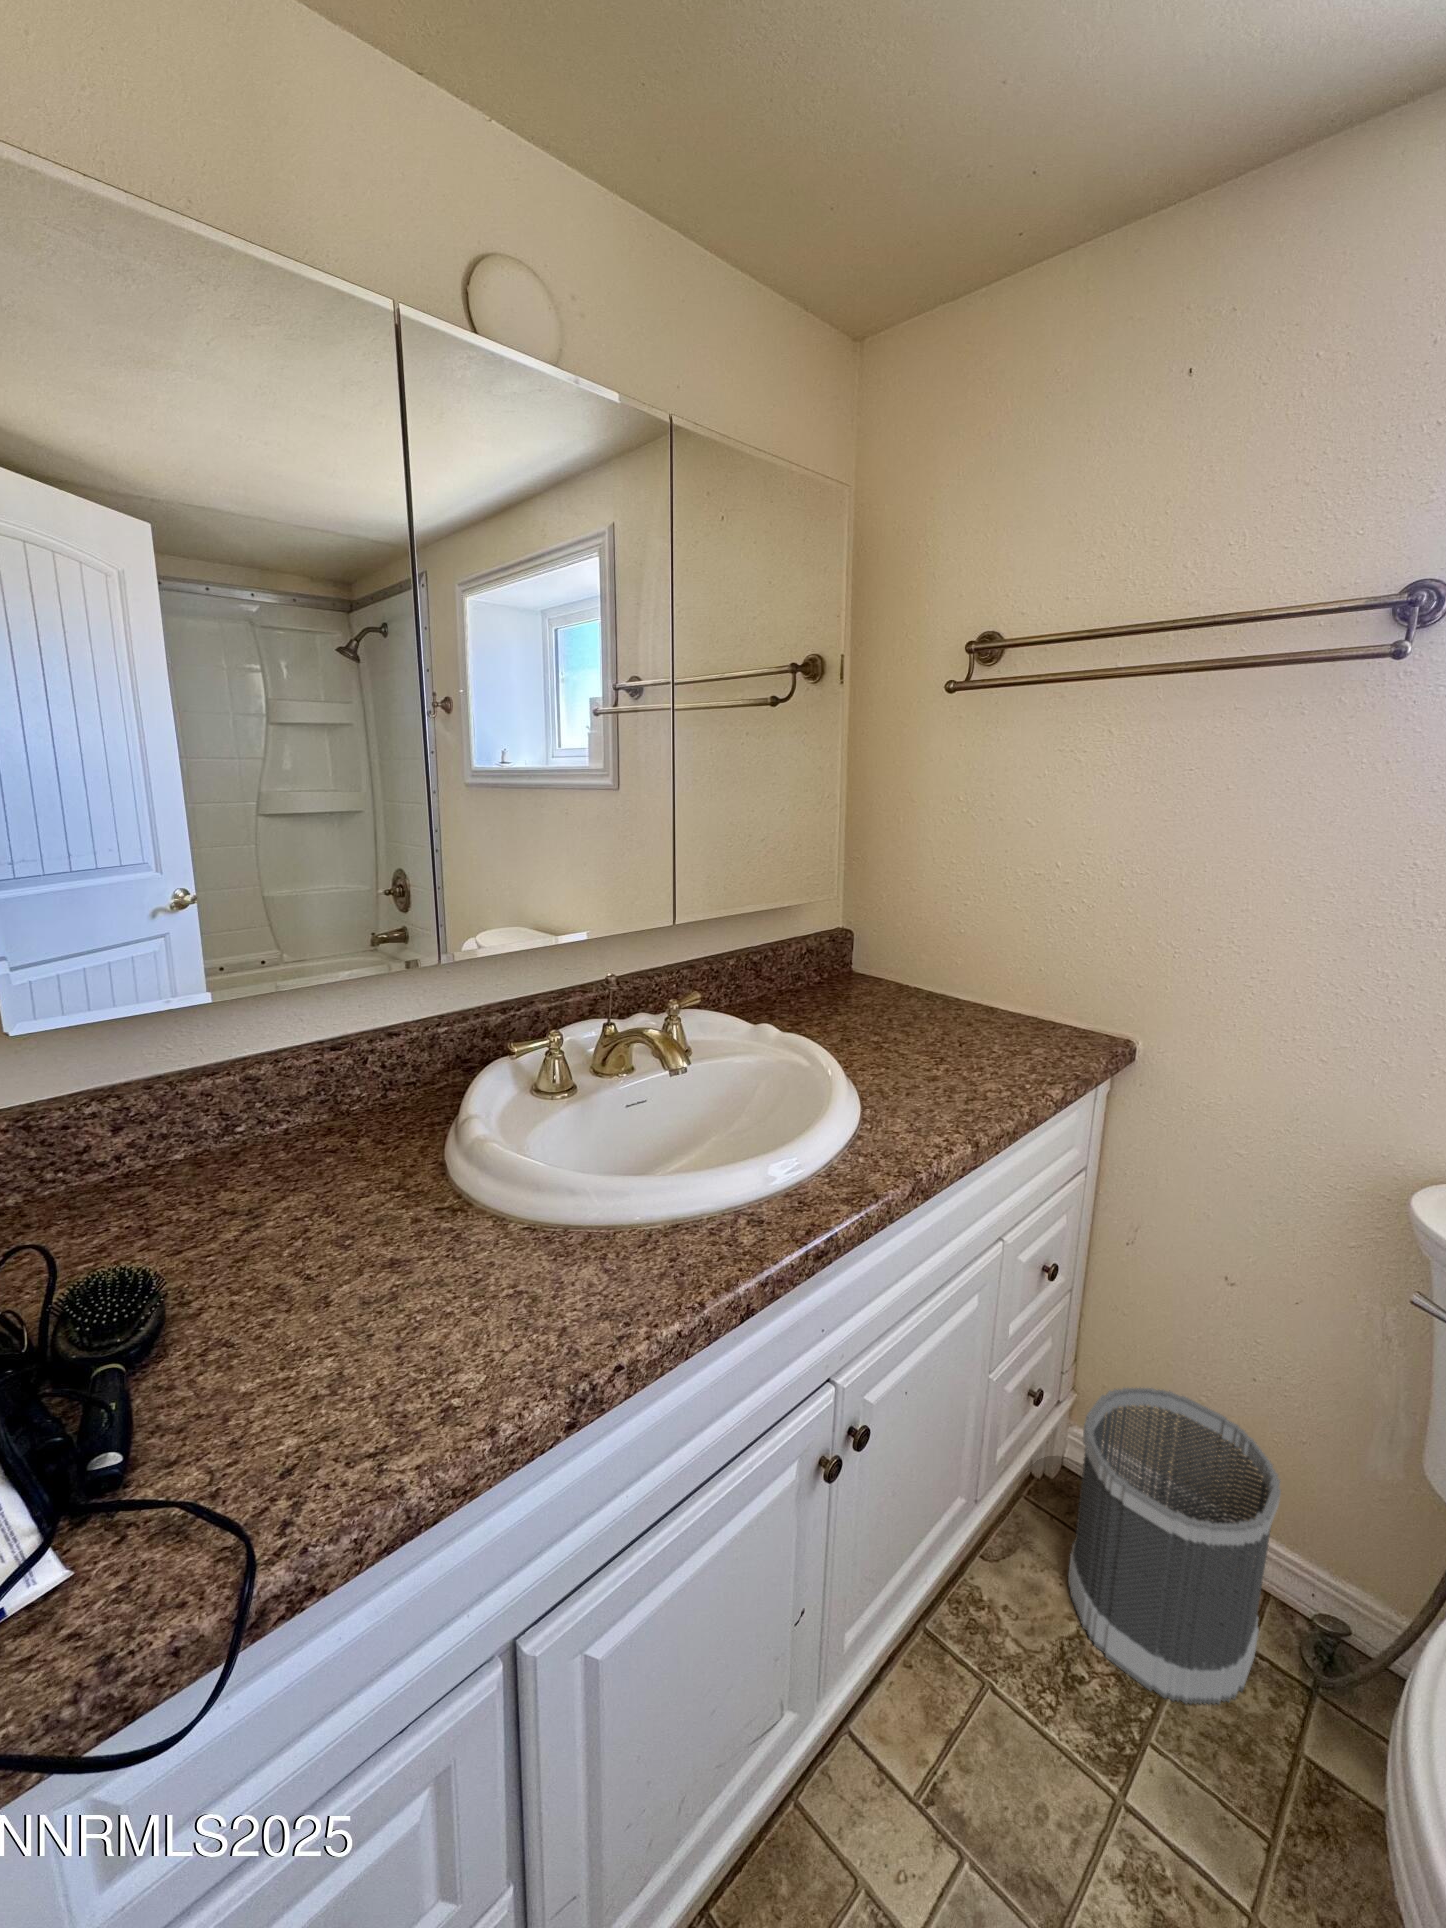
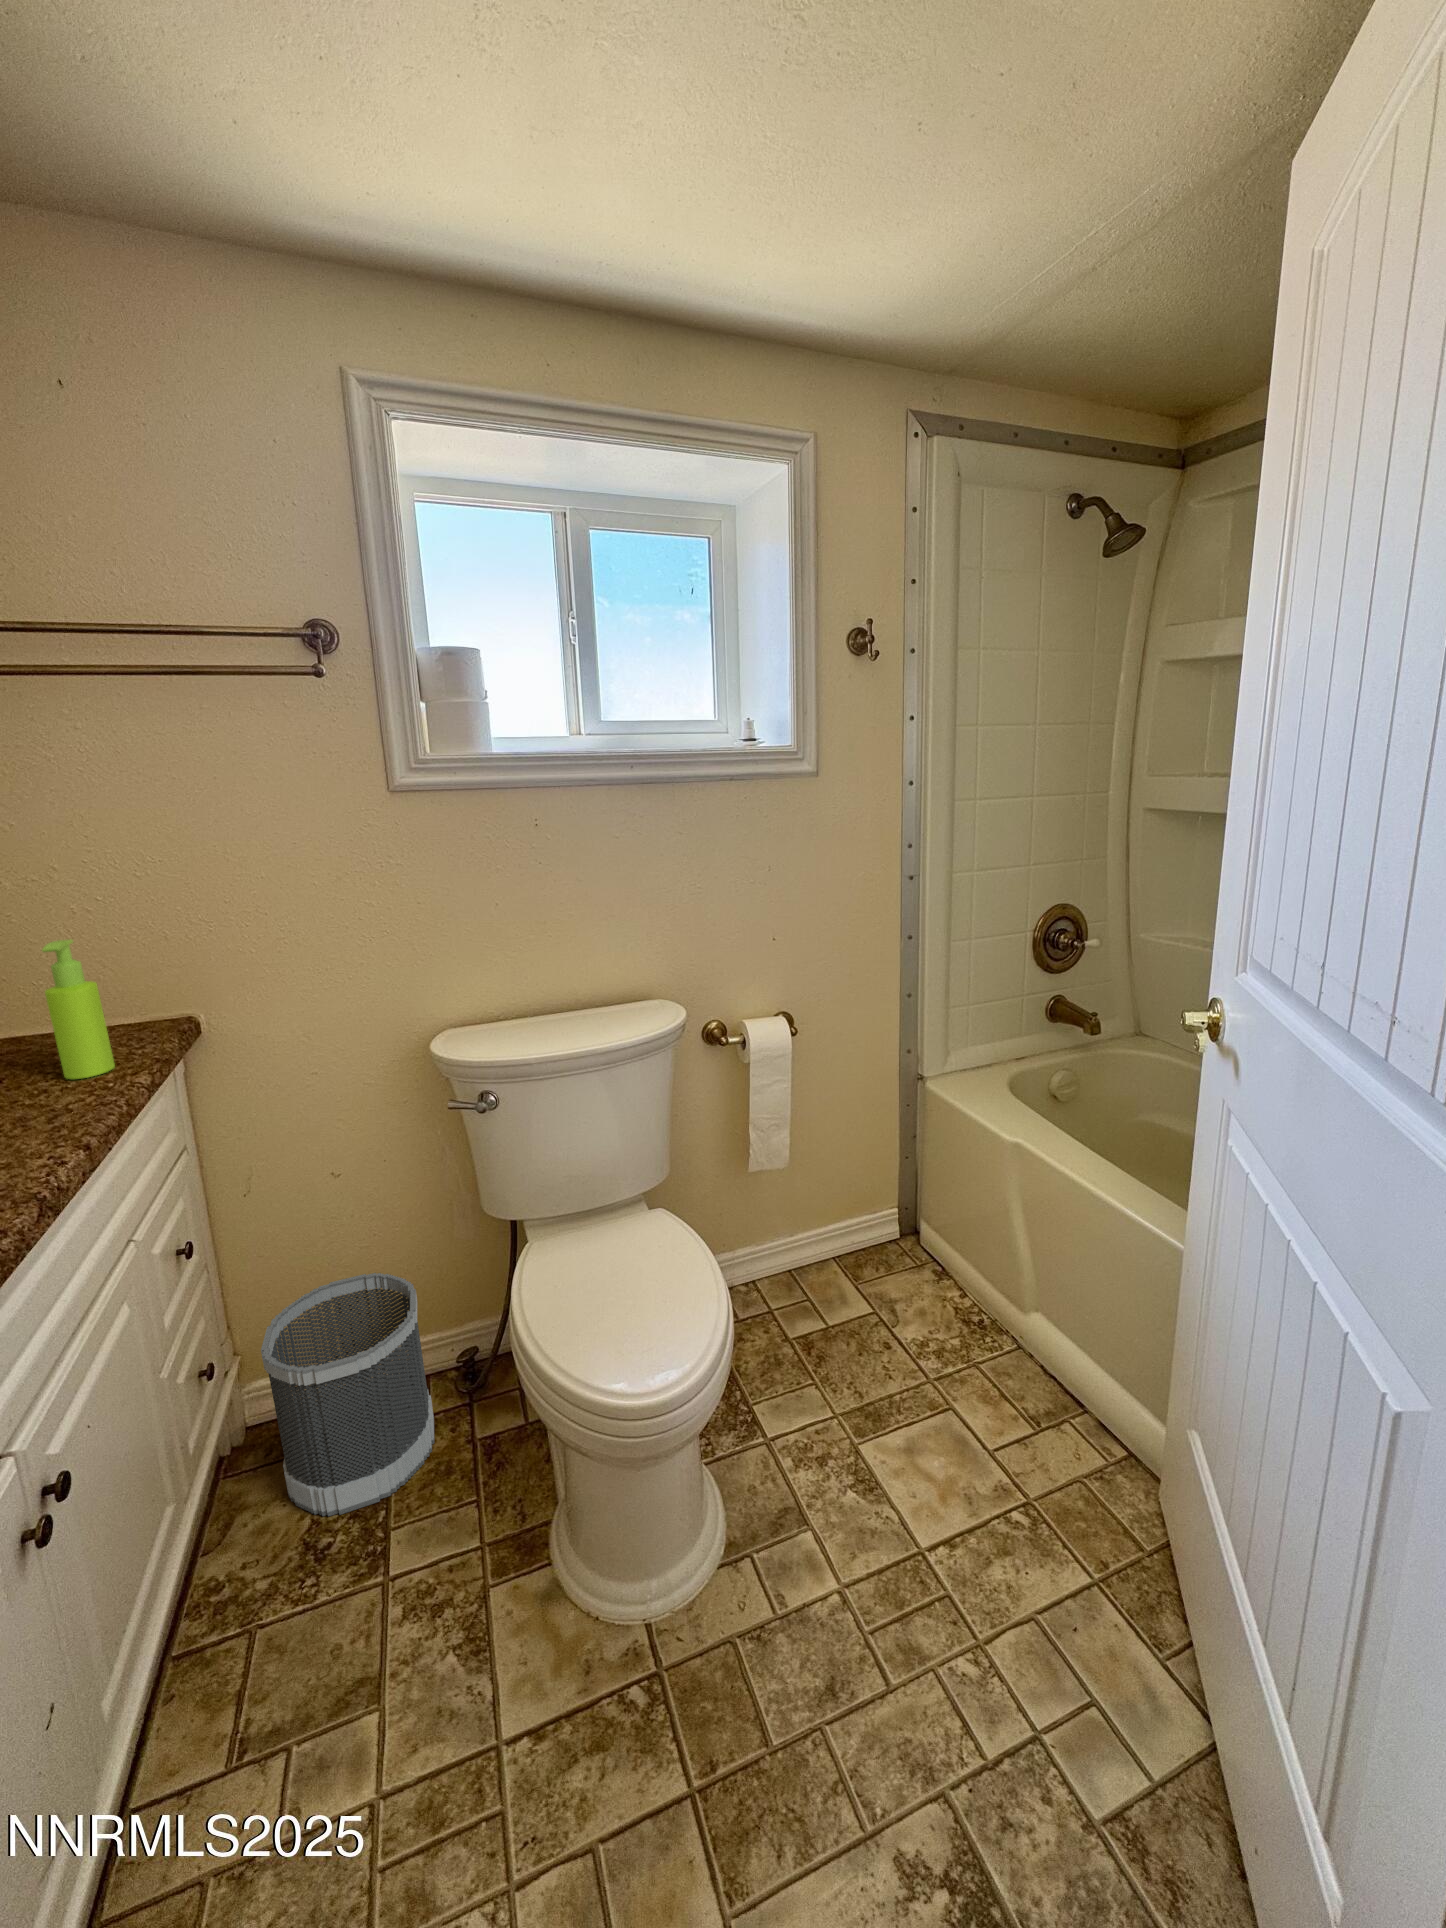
soap dispenser: none [999,936,1046,1072] -> present [42,939,115,1079]

